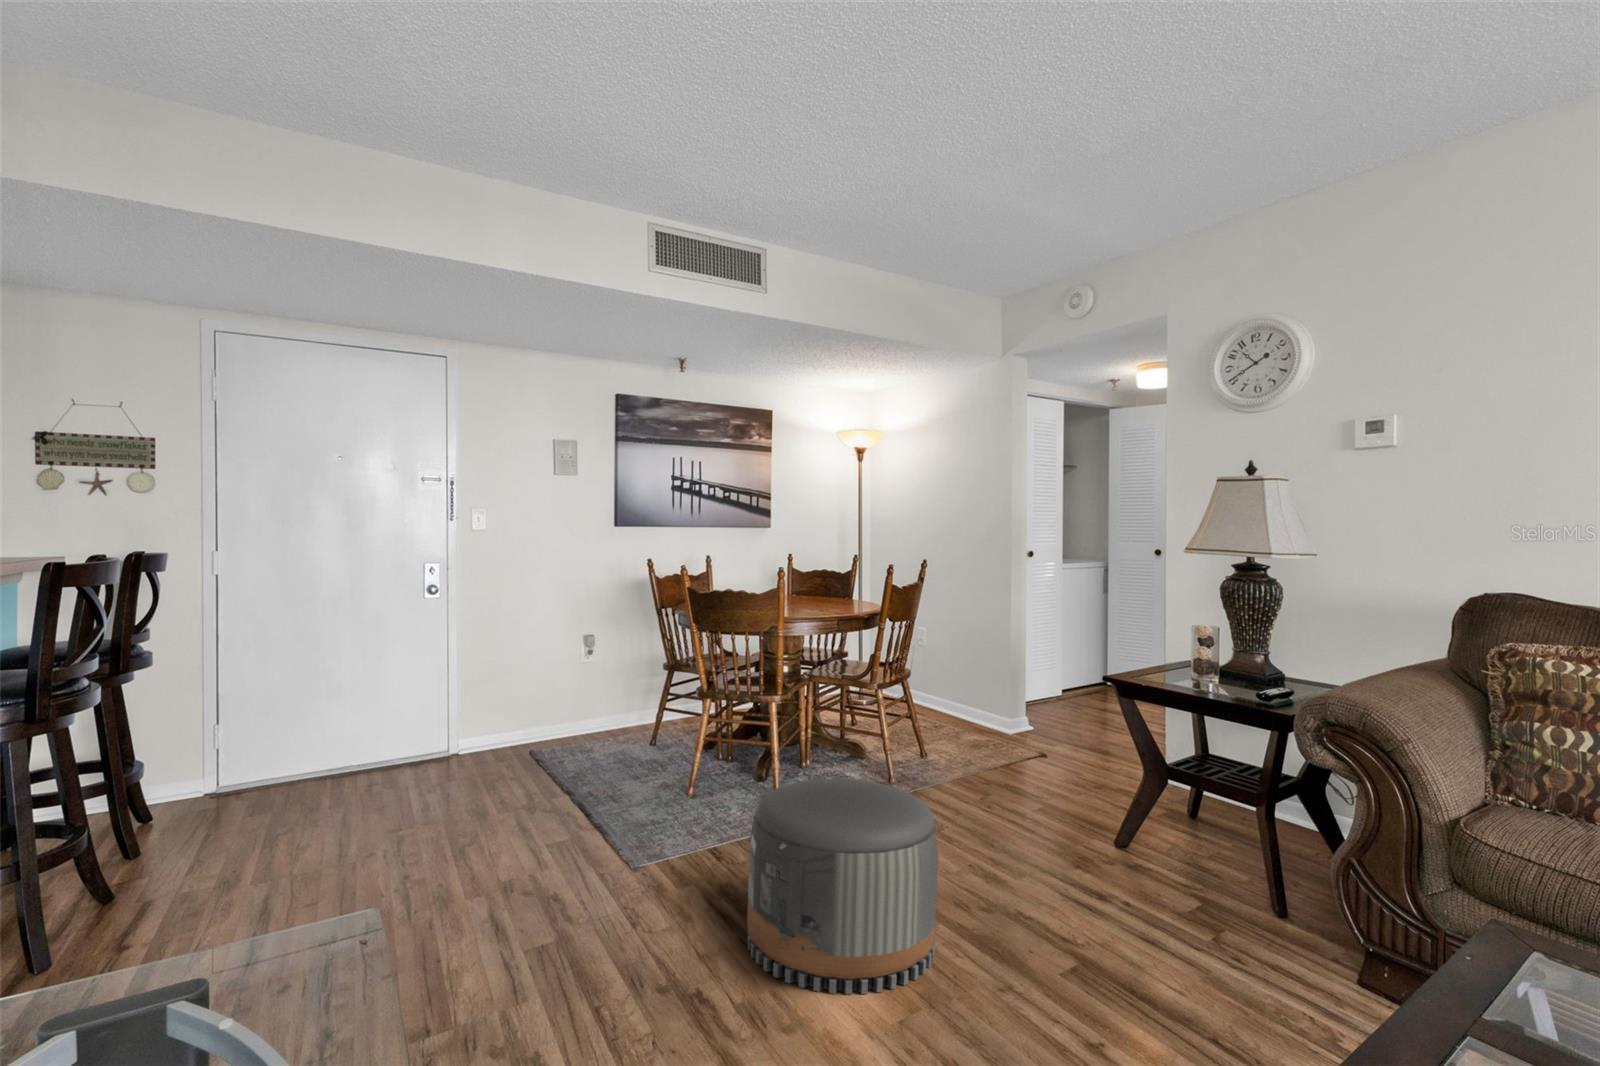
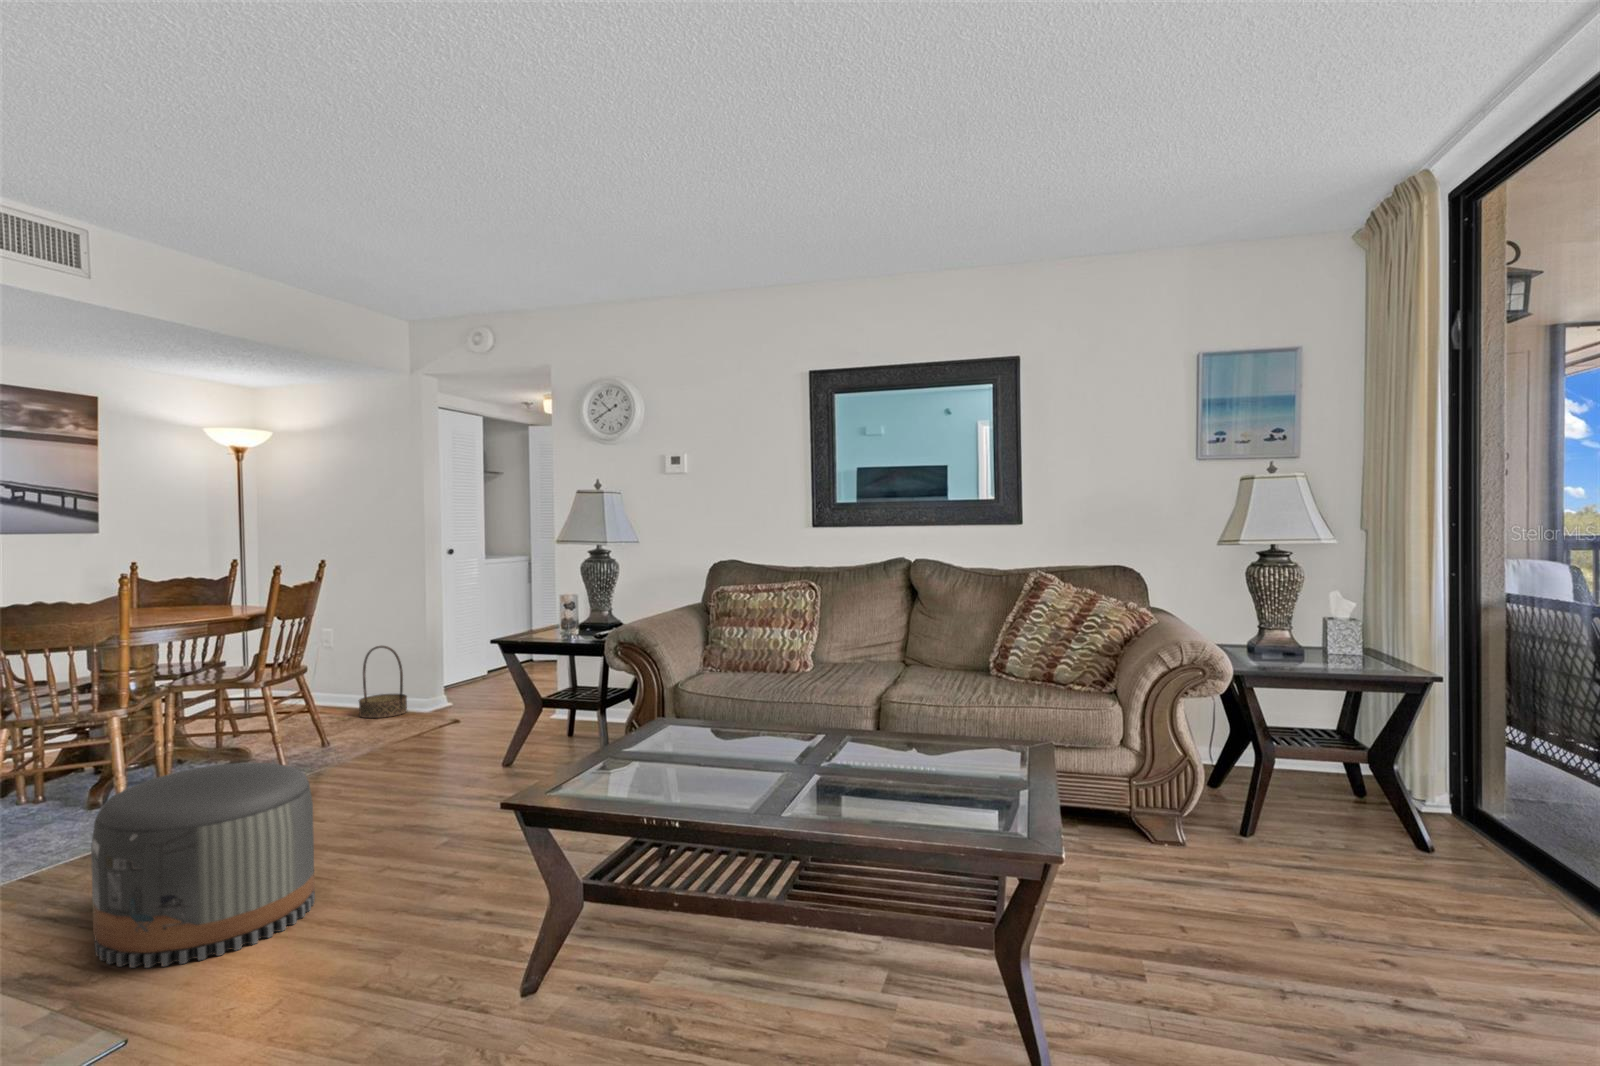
basket: none [960,658,1007,734] -> present [359,646,407,718]

